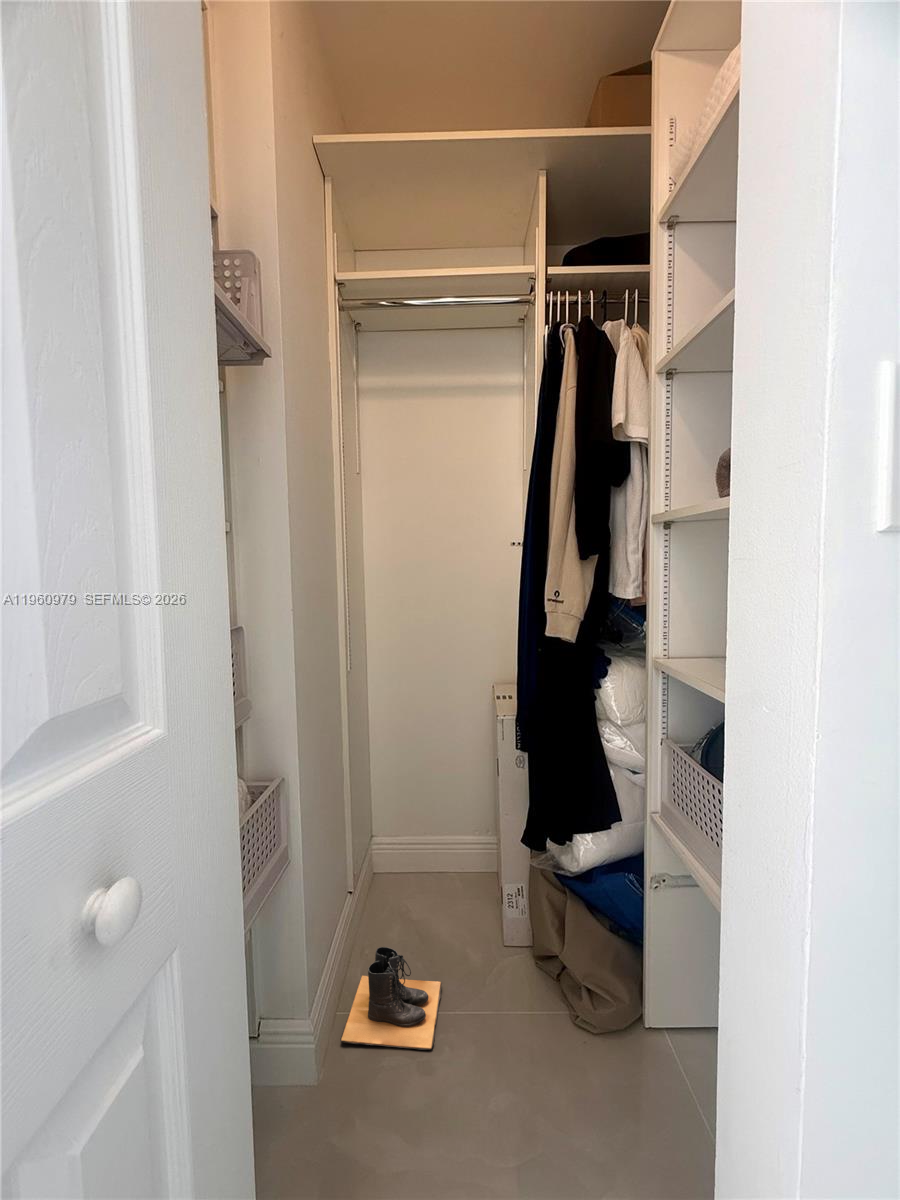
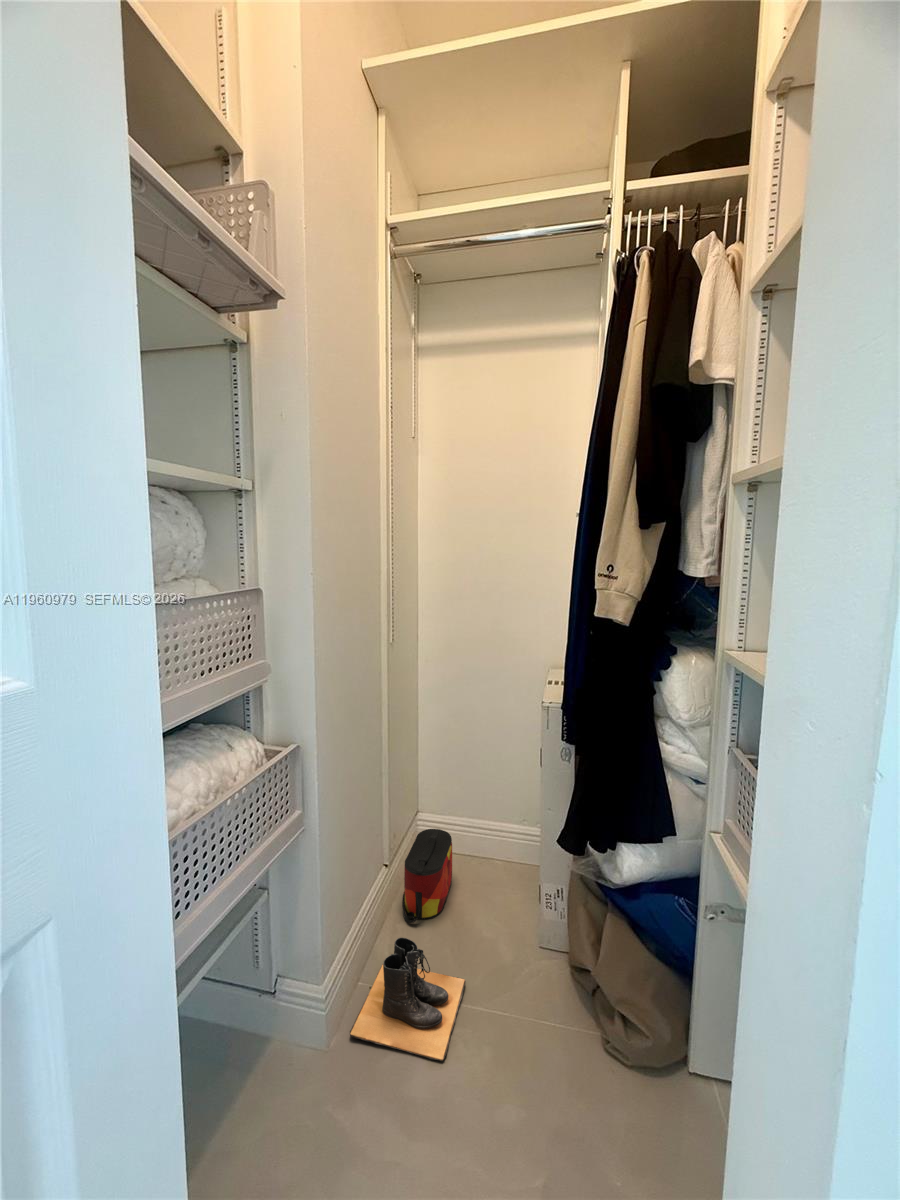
bag: none [369,852,413,942] -> present [402,829,452,923]

